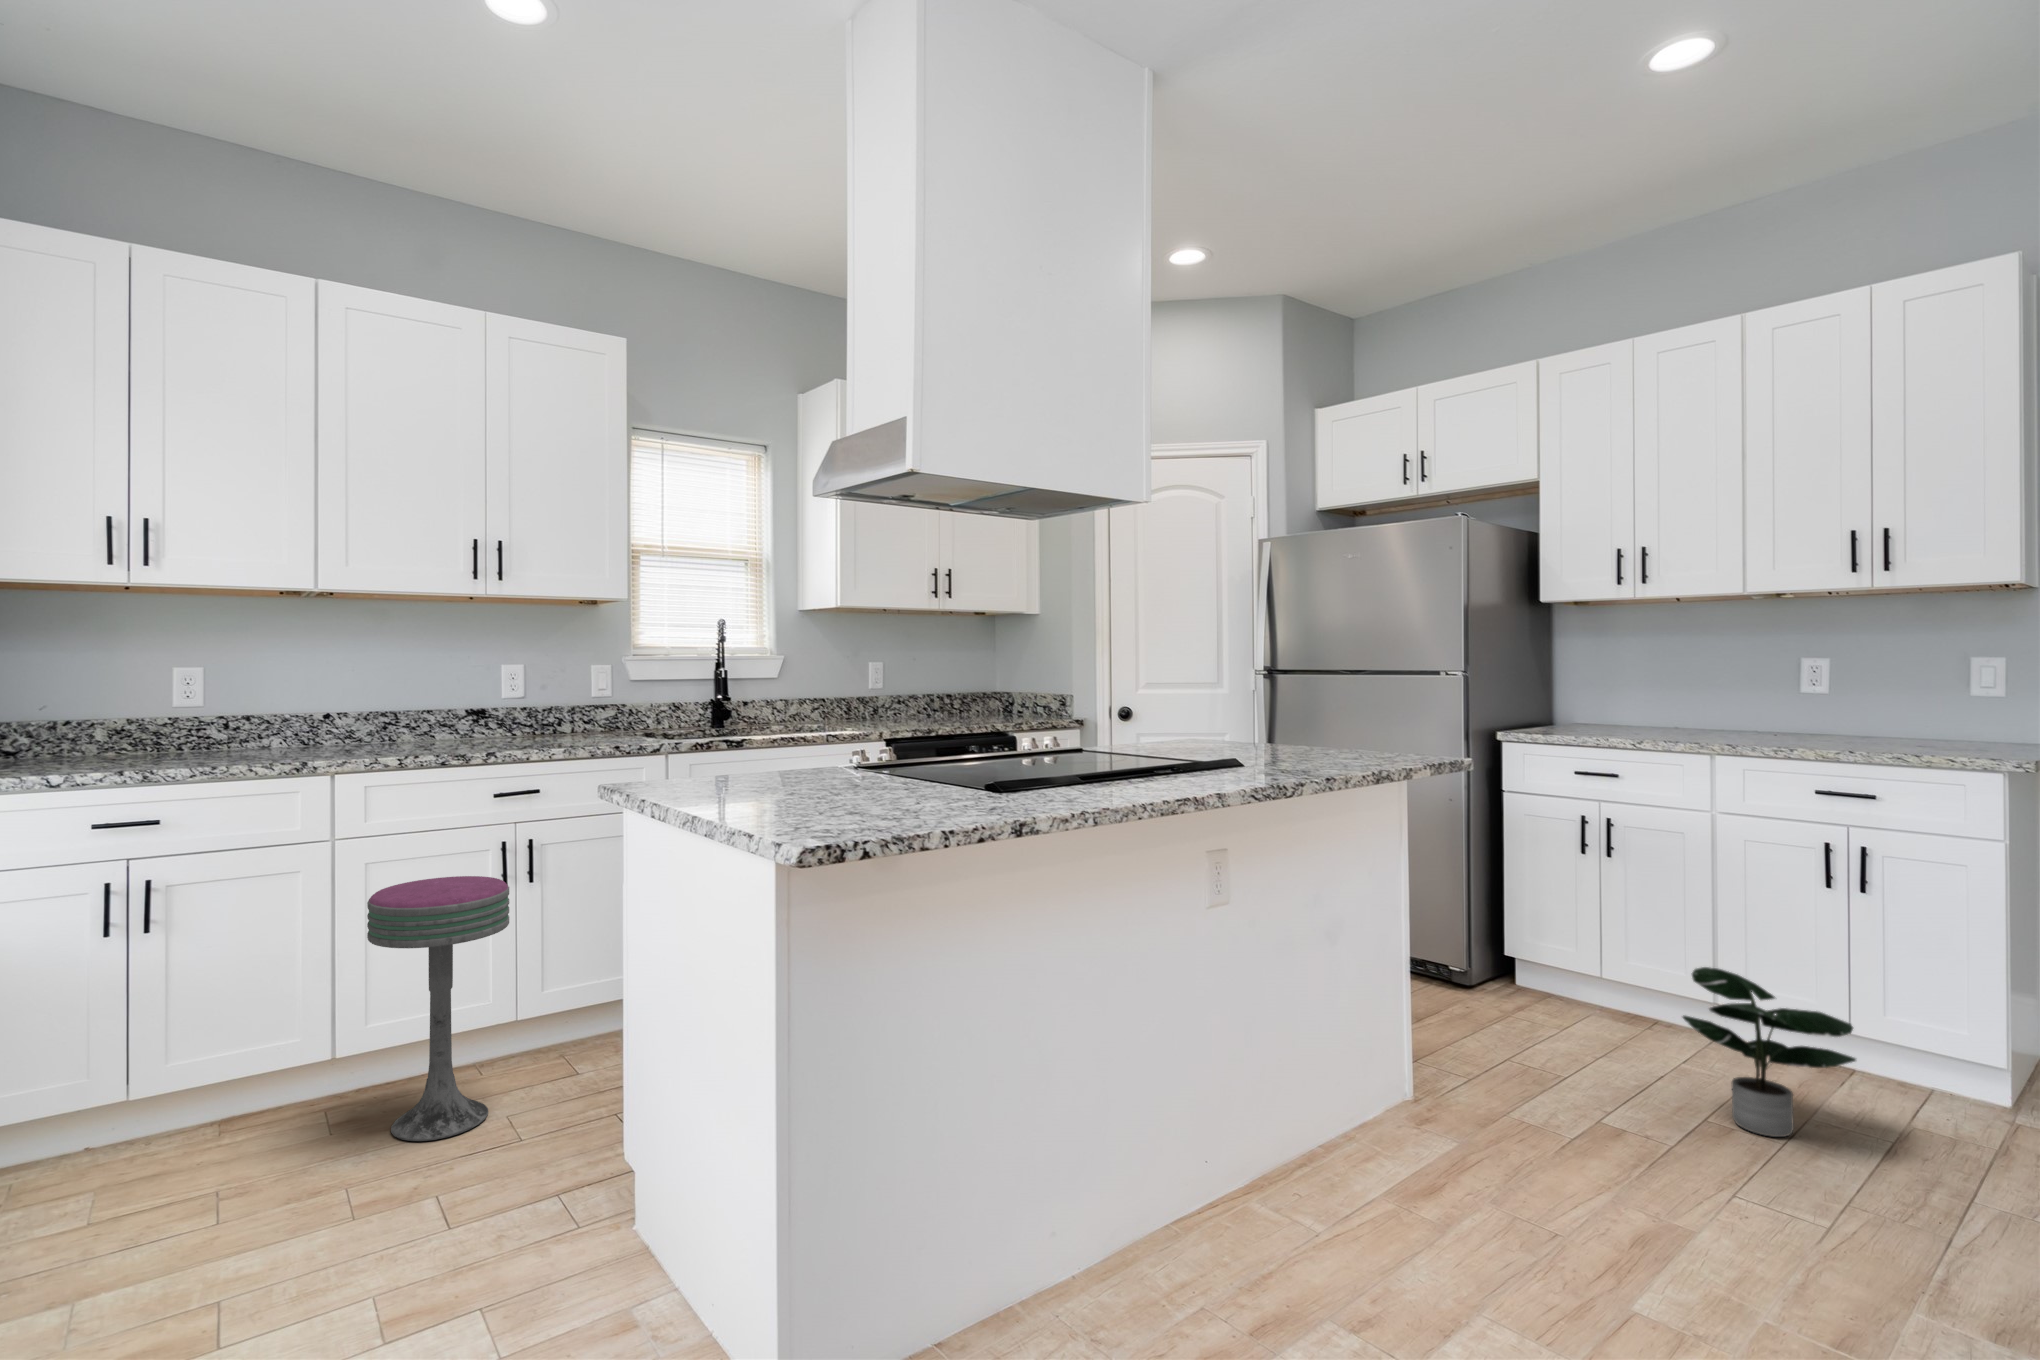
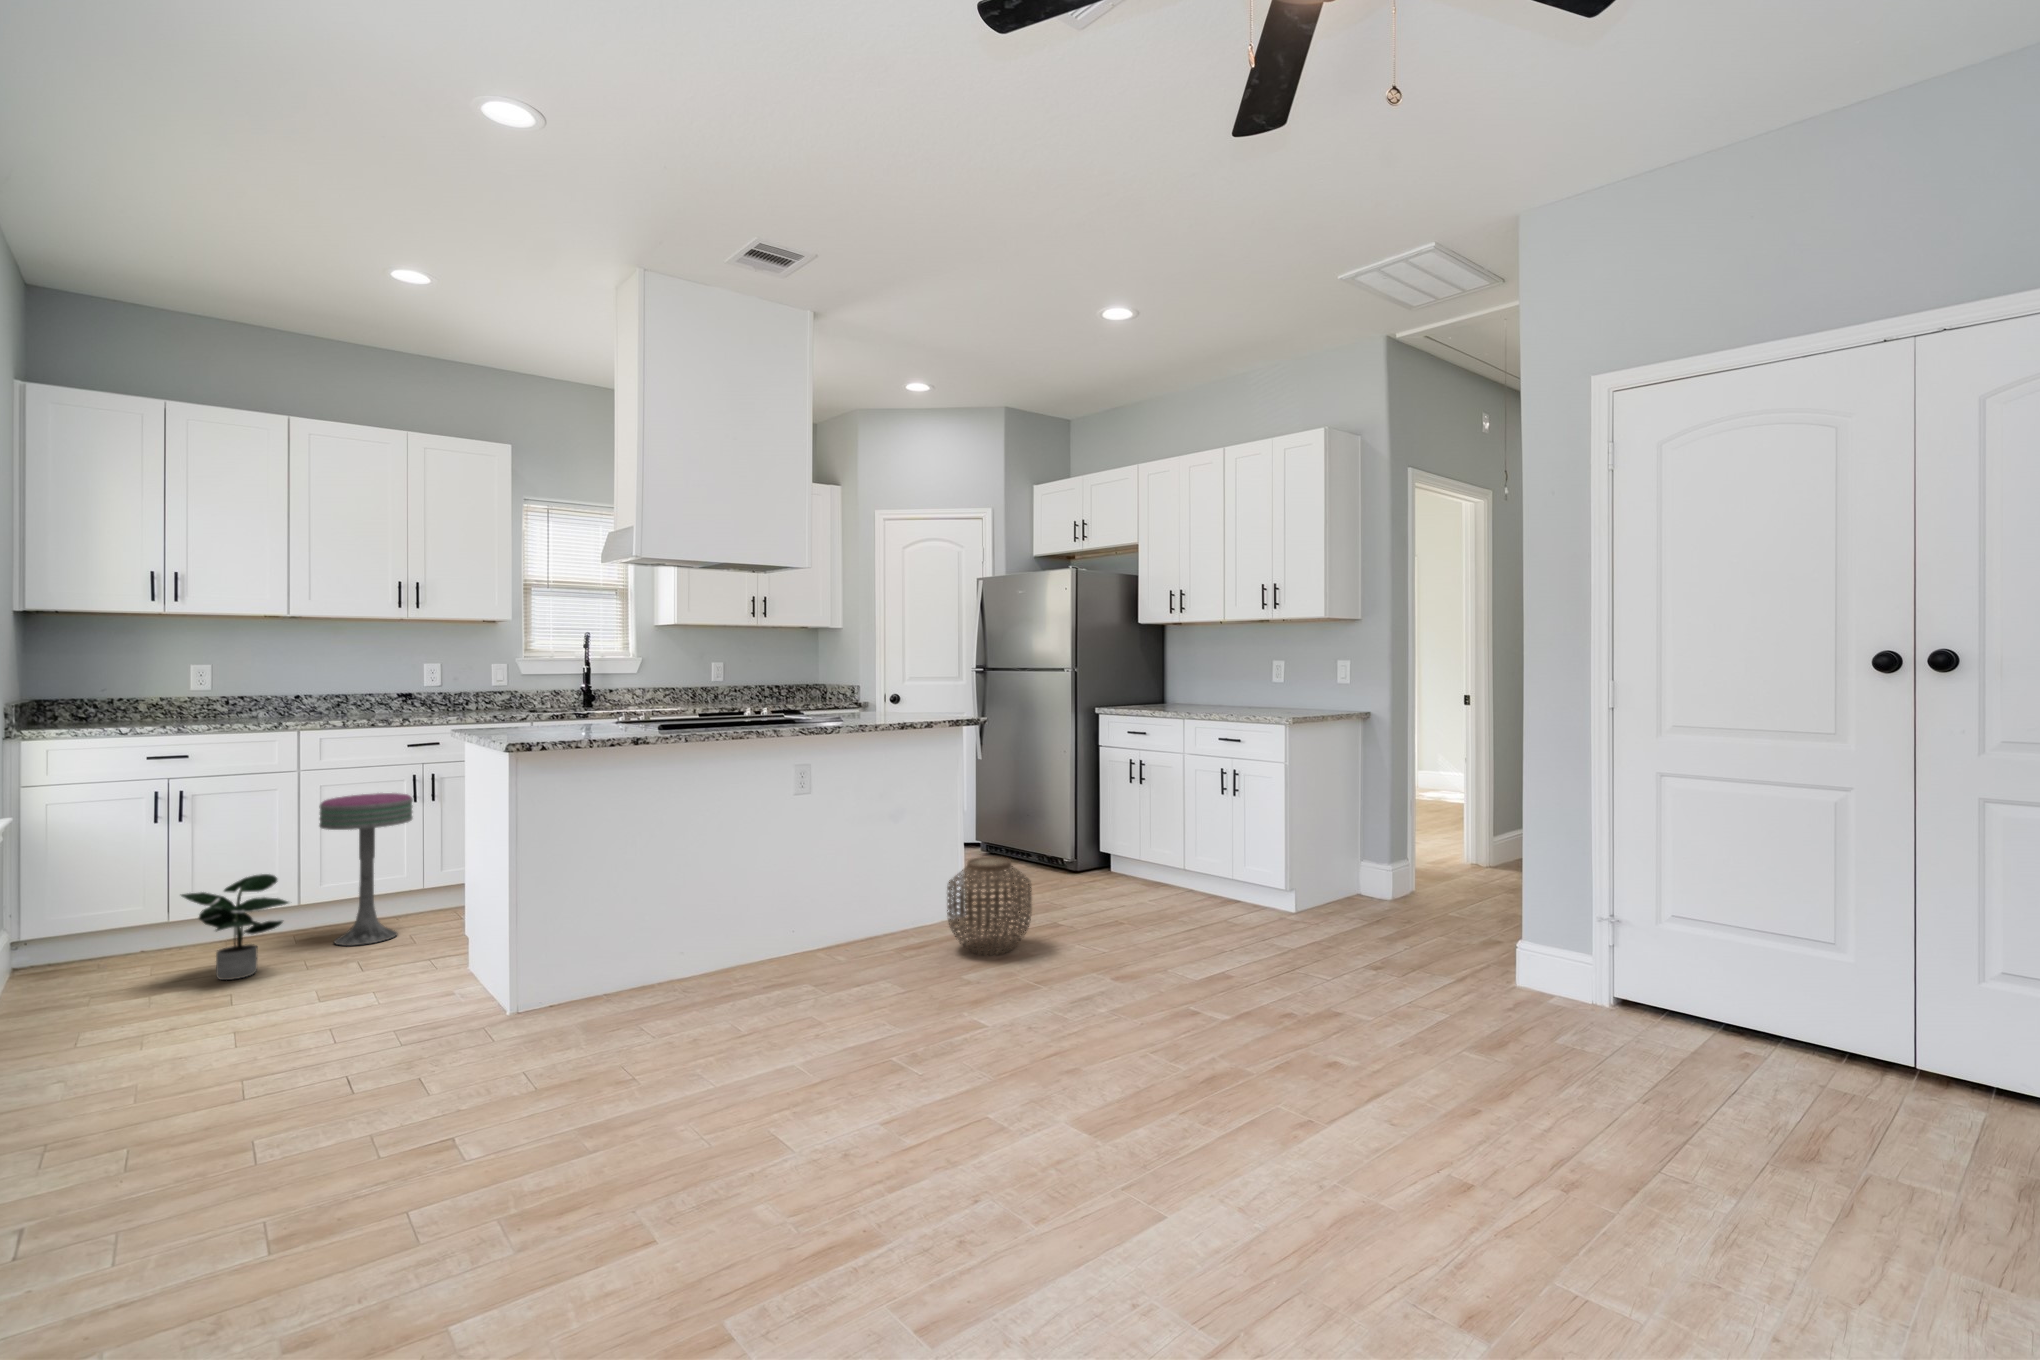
potted plant: present [1683,967,1856,1137] -> present [181,874,289,980]
woven basket: none [1474,1022,1660,1224] -> present [947,857,1032,955]

